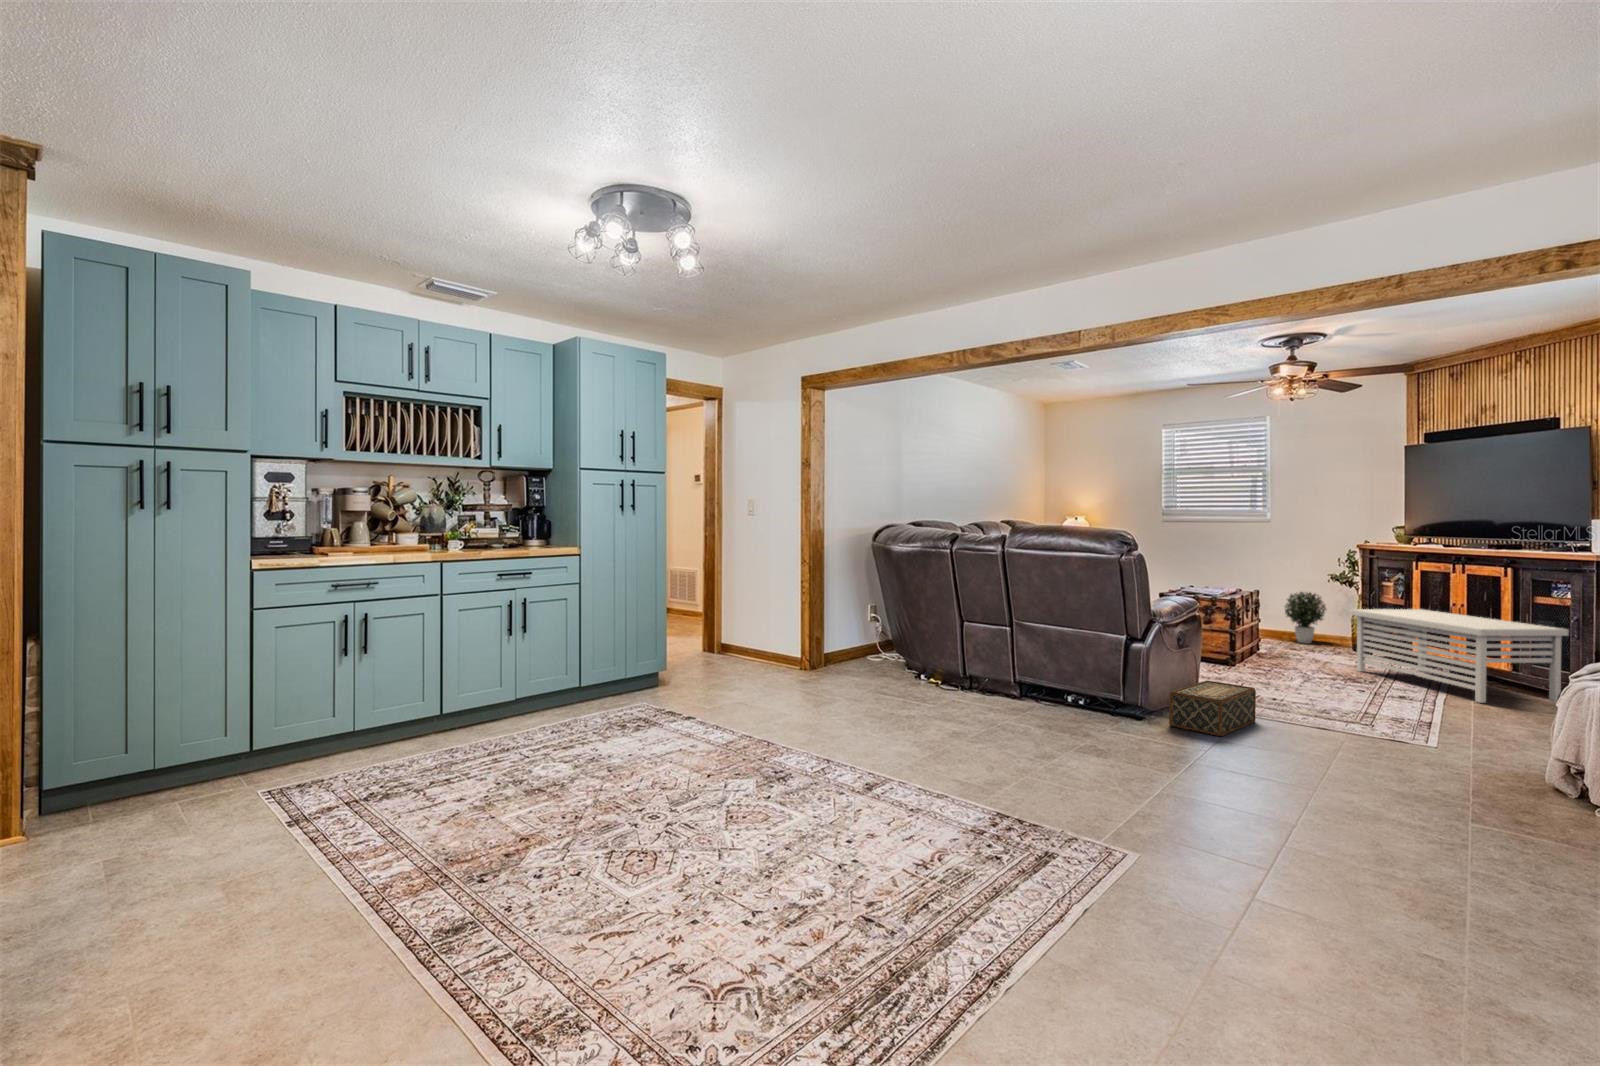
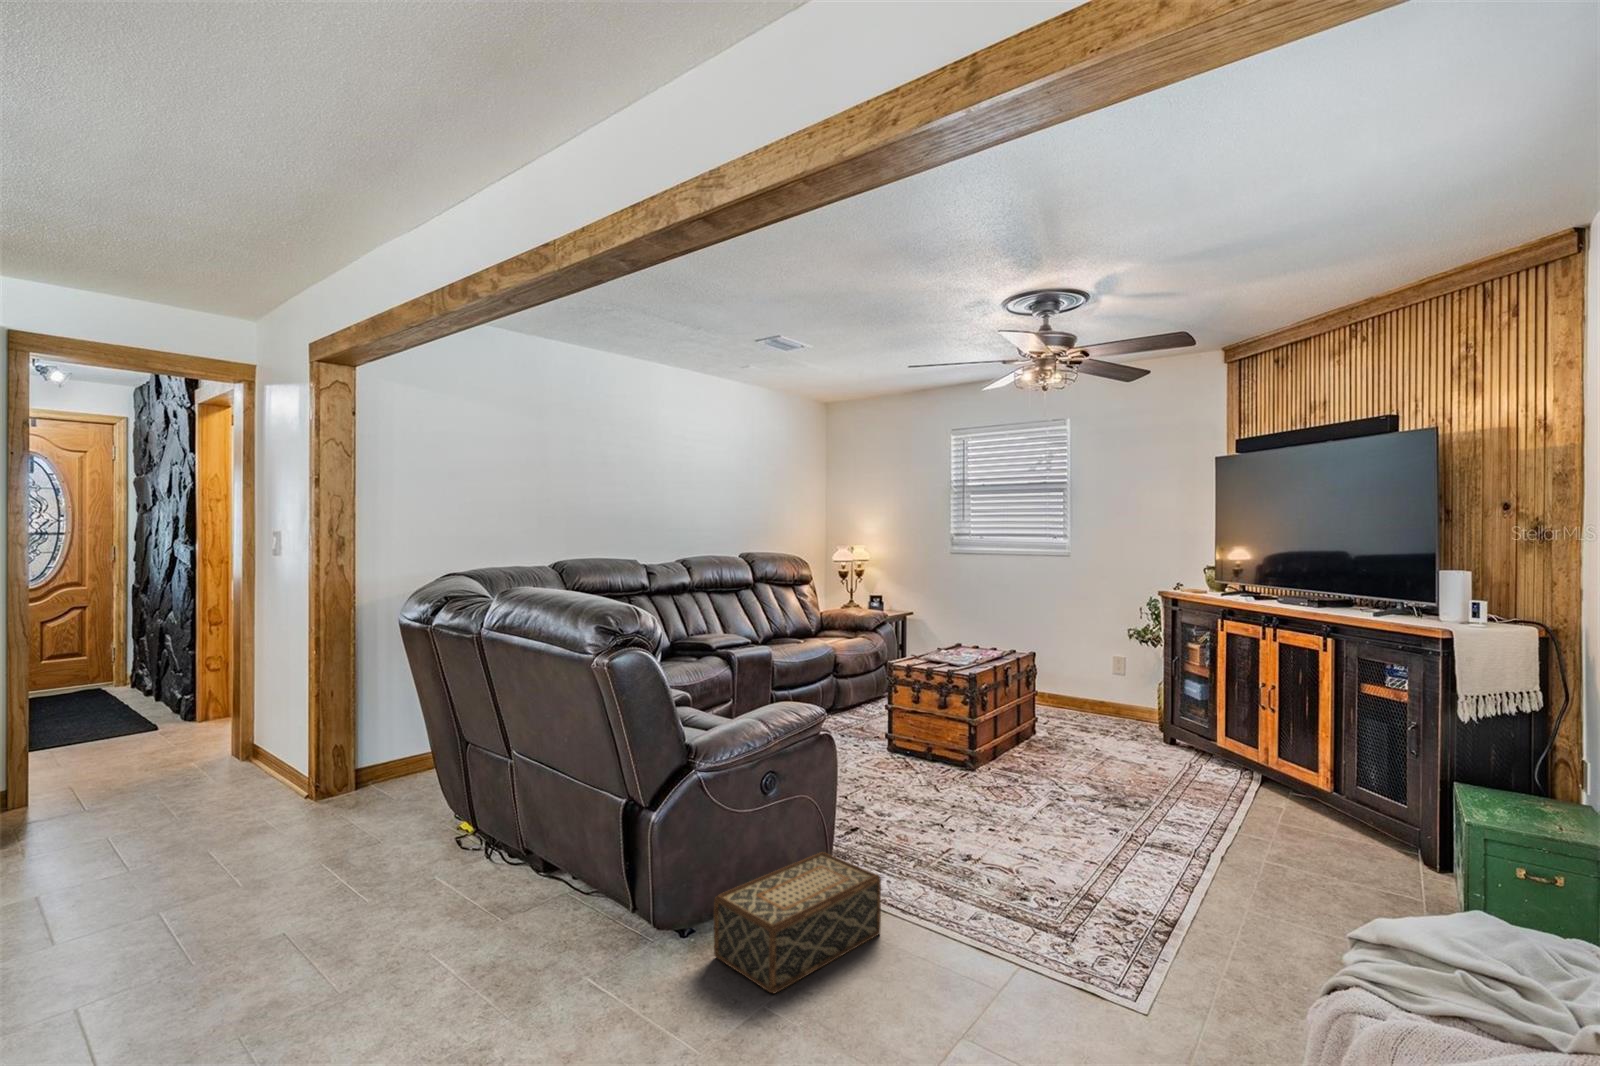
potted plant: present [1285,592,1326,644] -> none [1082,647,1135,718]
storage bench: present [1351,609,1569,703] -> none [1130,688,1402,860]

